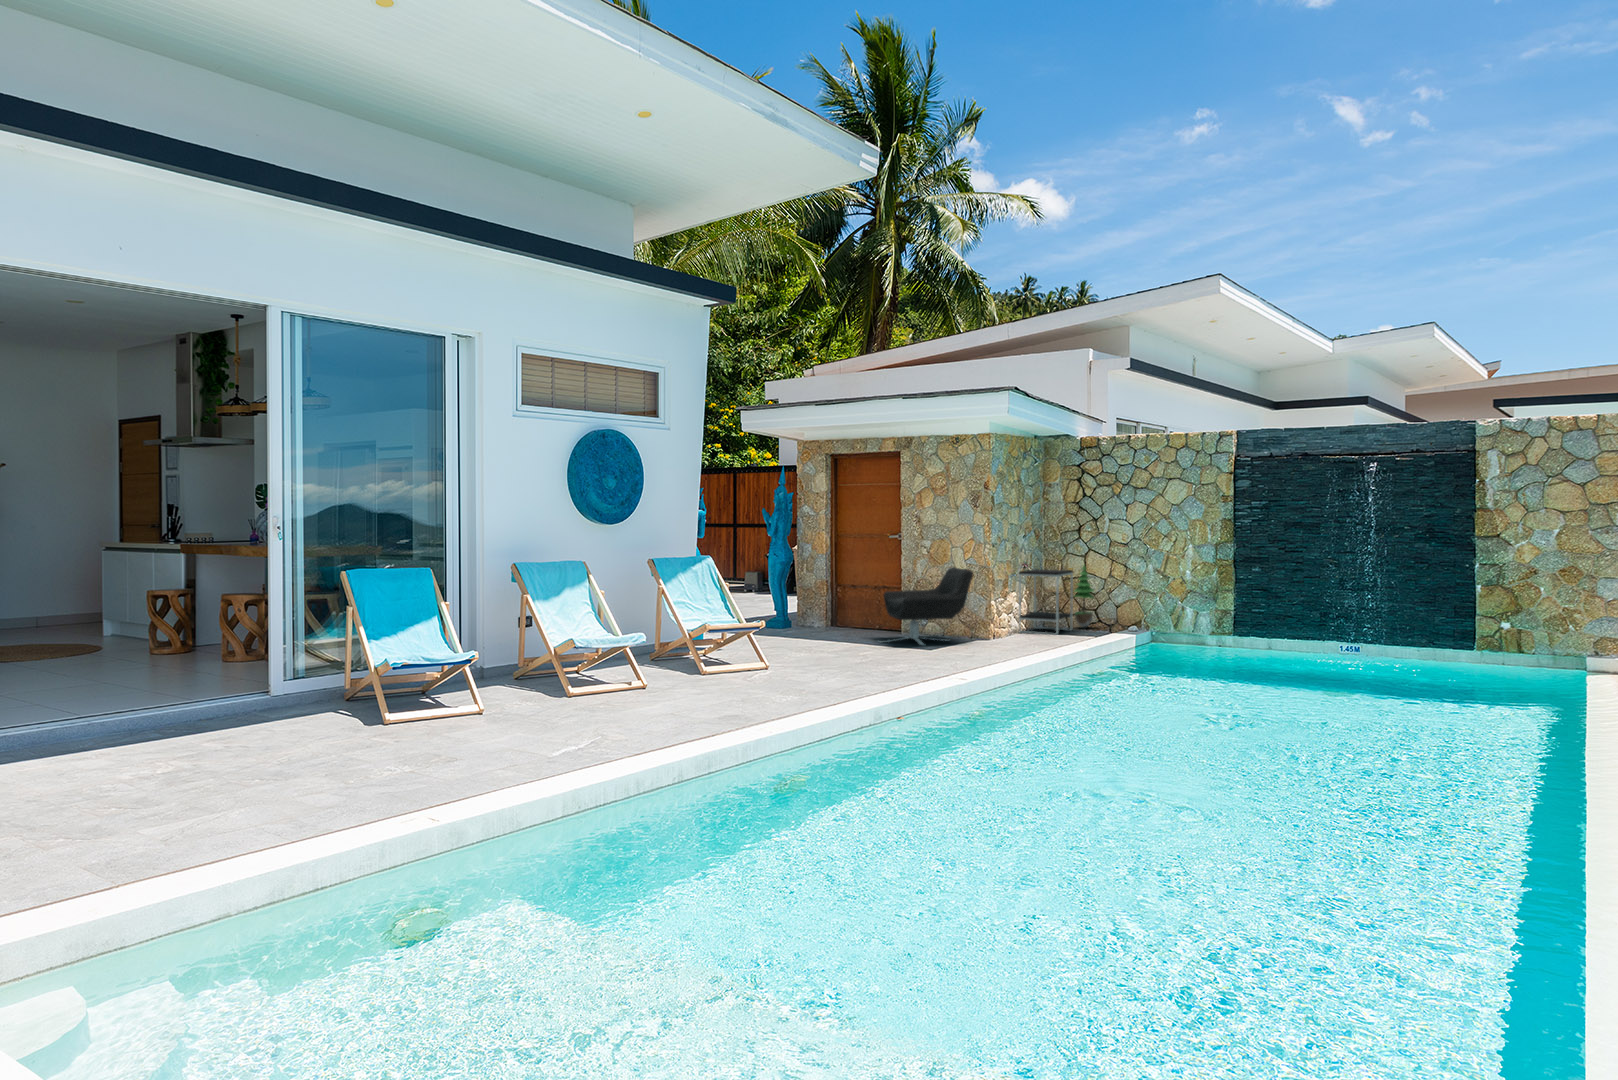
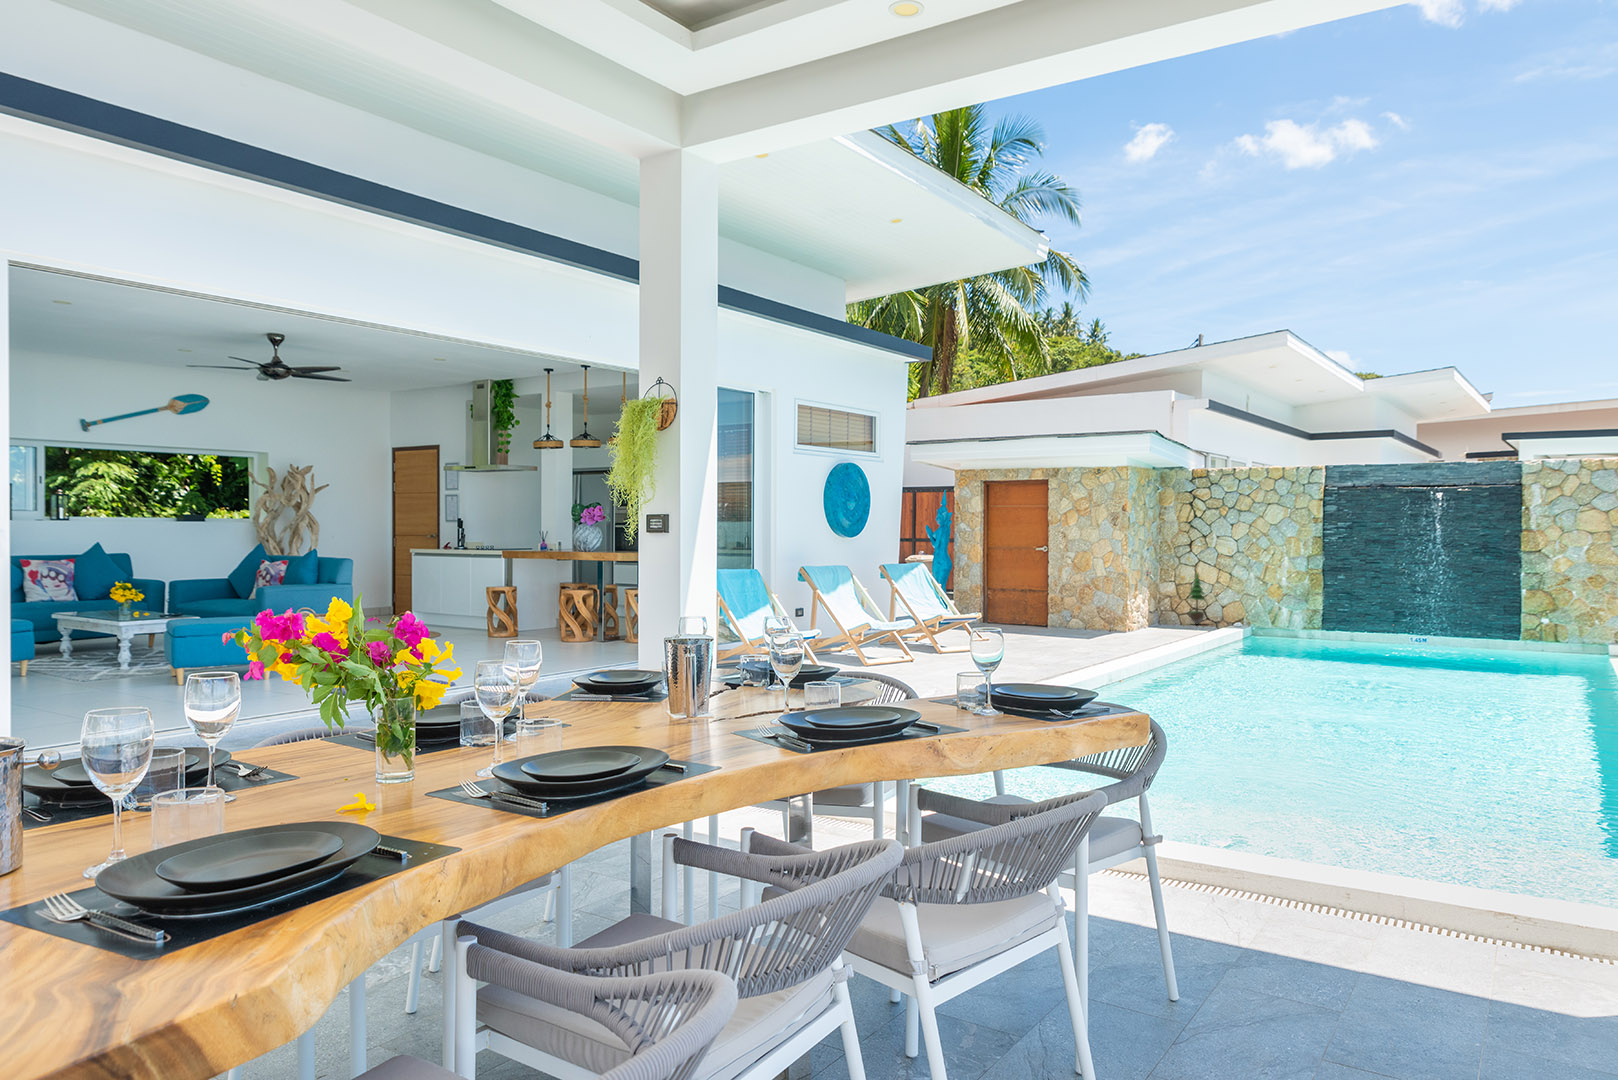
lounge chair: present [884,567,973,645] -> none [1039,574,1117,635]
side table: present [1019,569,1073,635] -> none [1146,576,1189,629]

